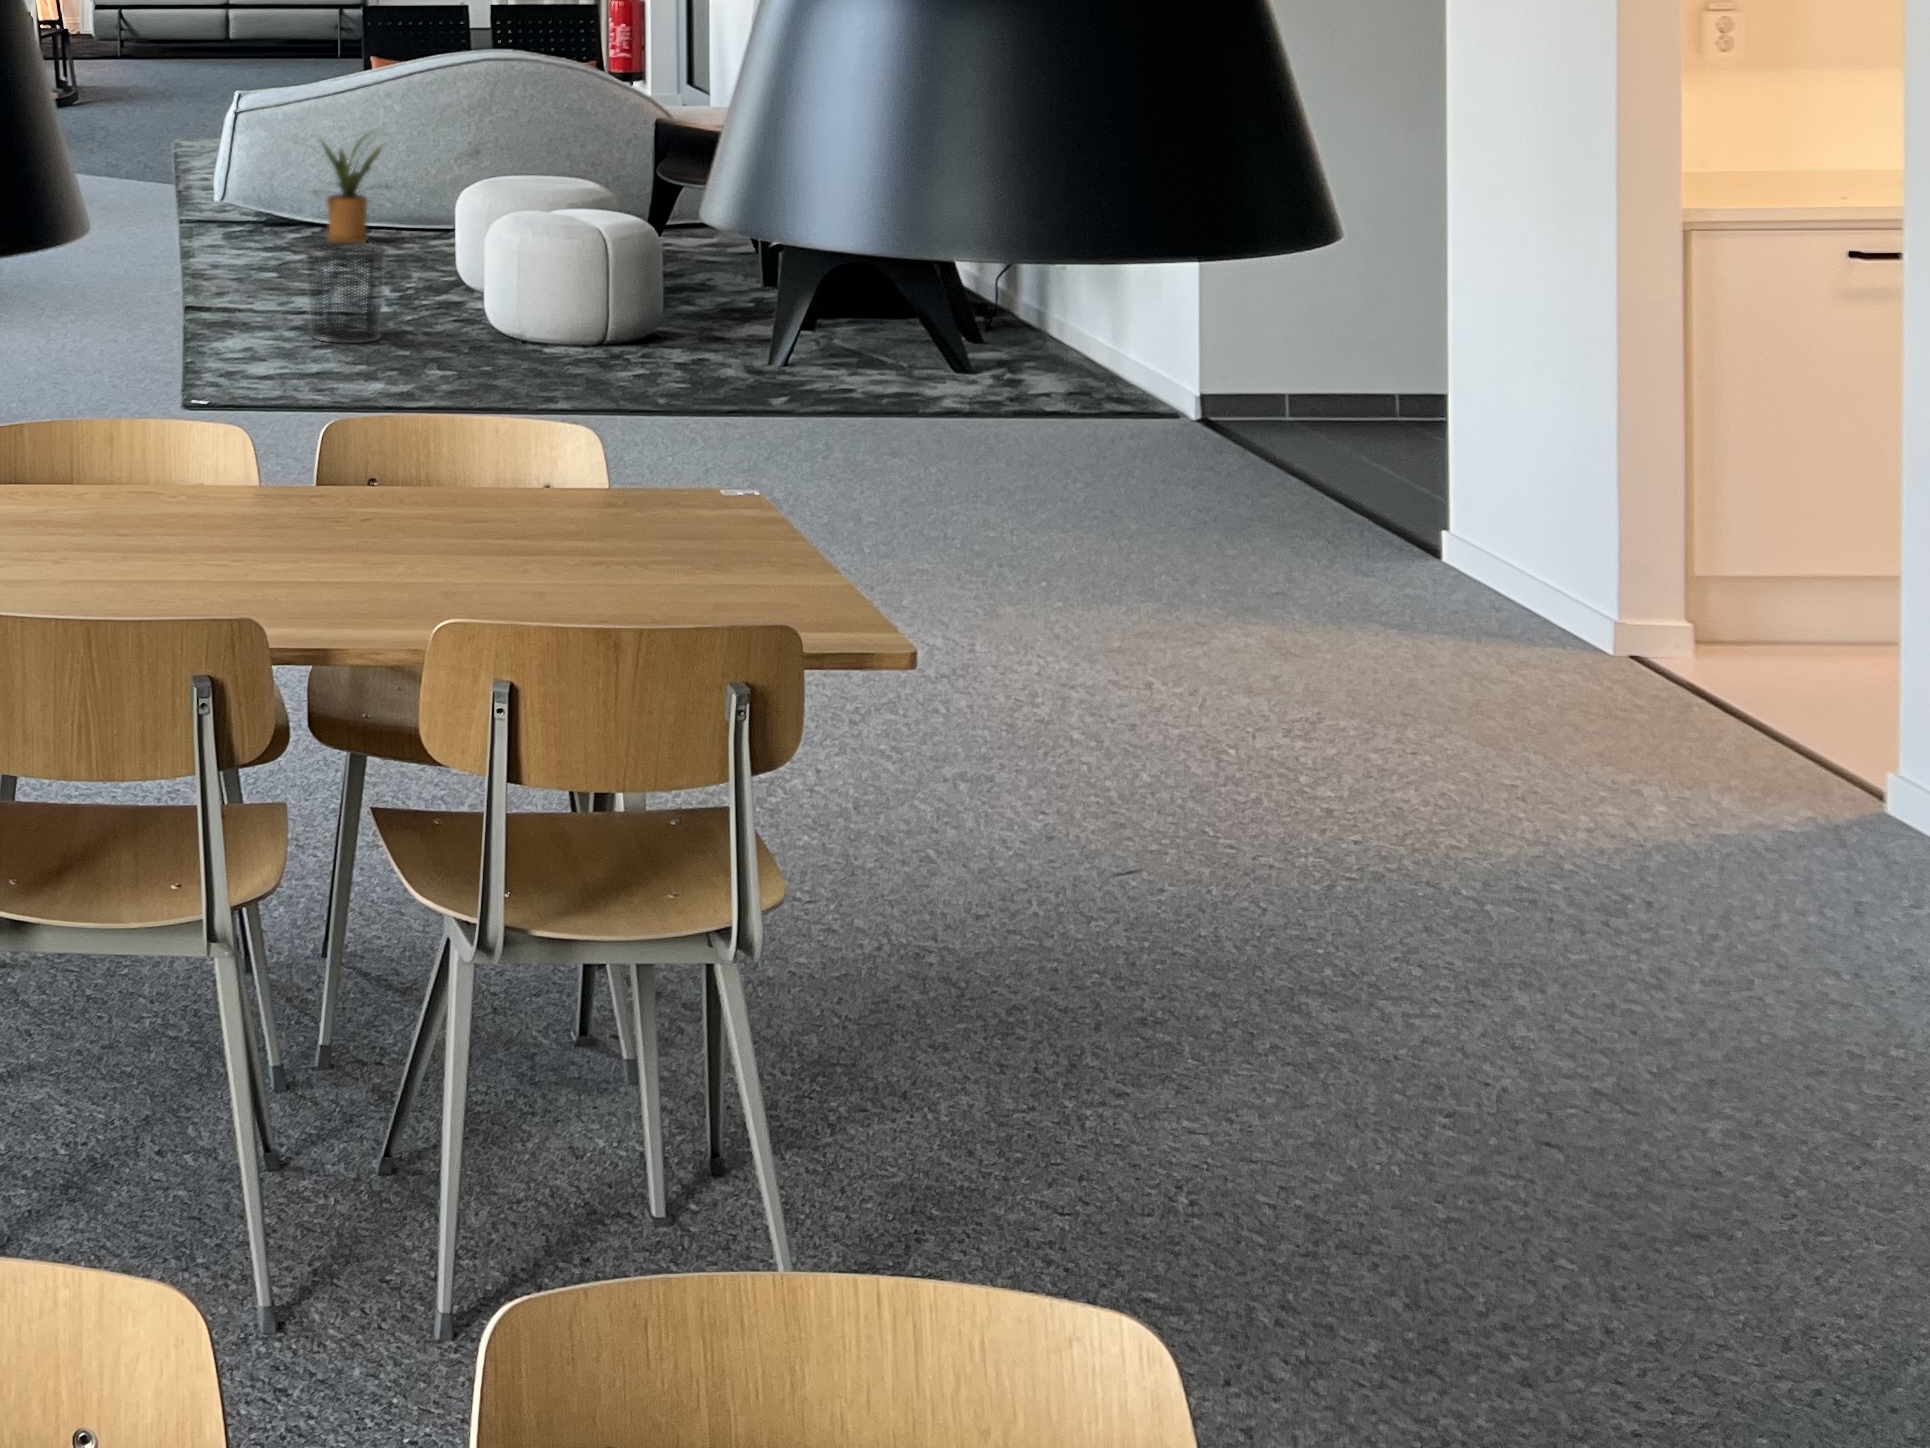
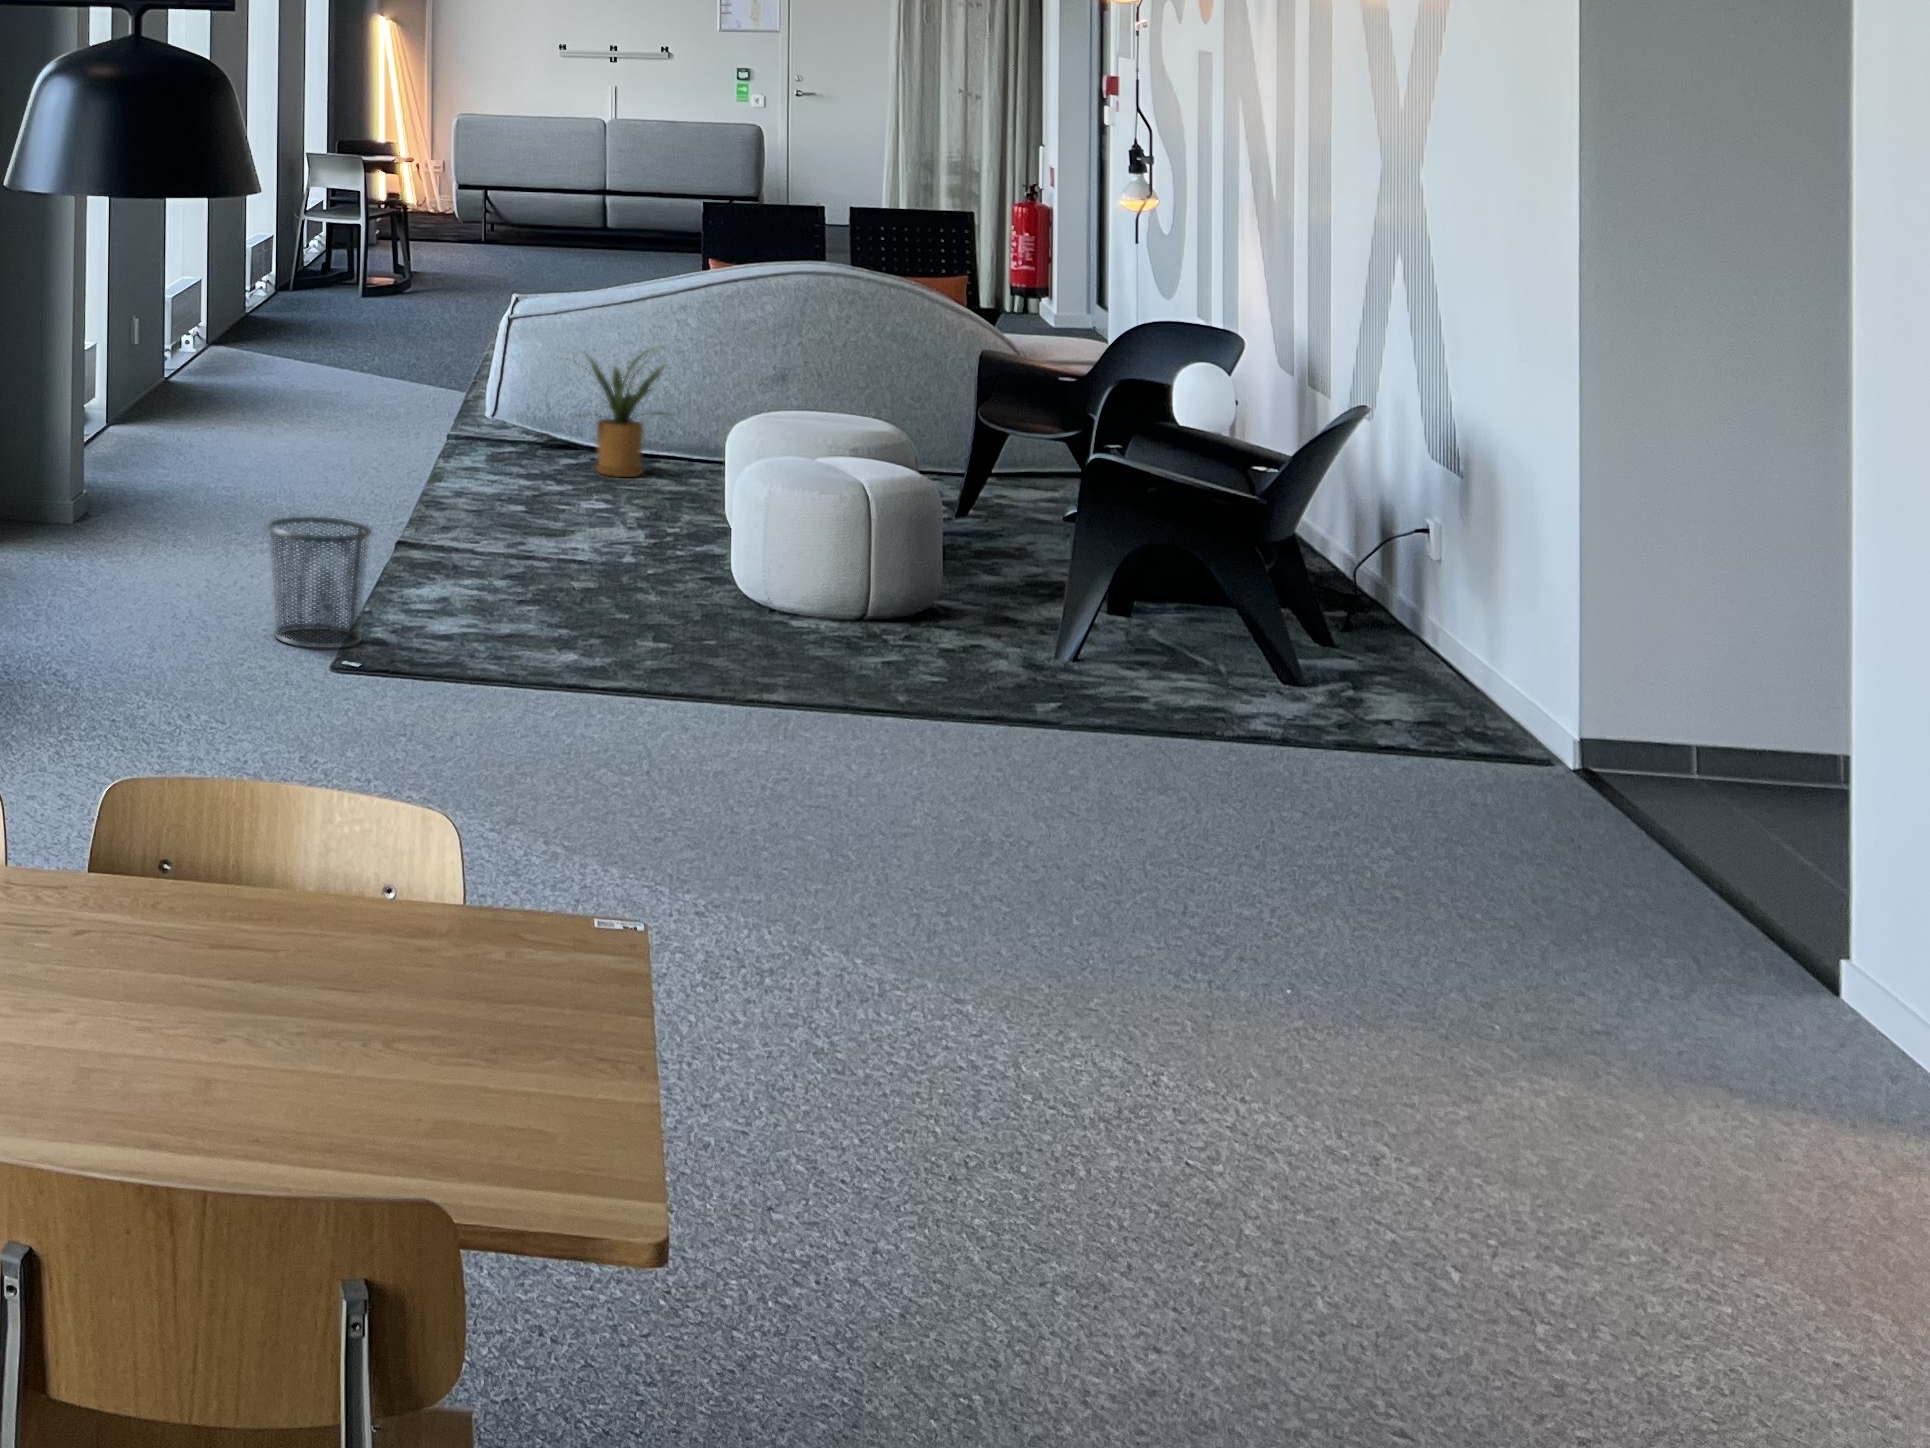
waste bin: present [304,242,386,343] -> present [268,517,371,648]

